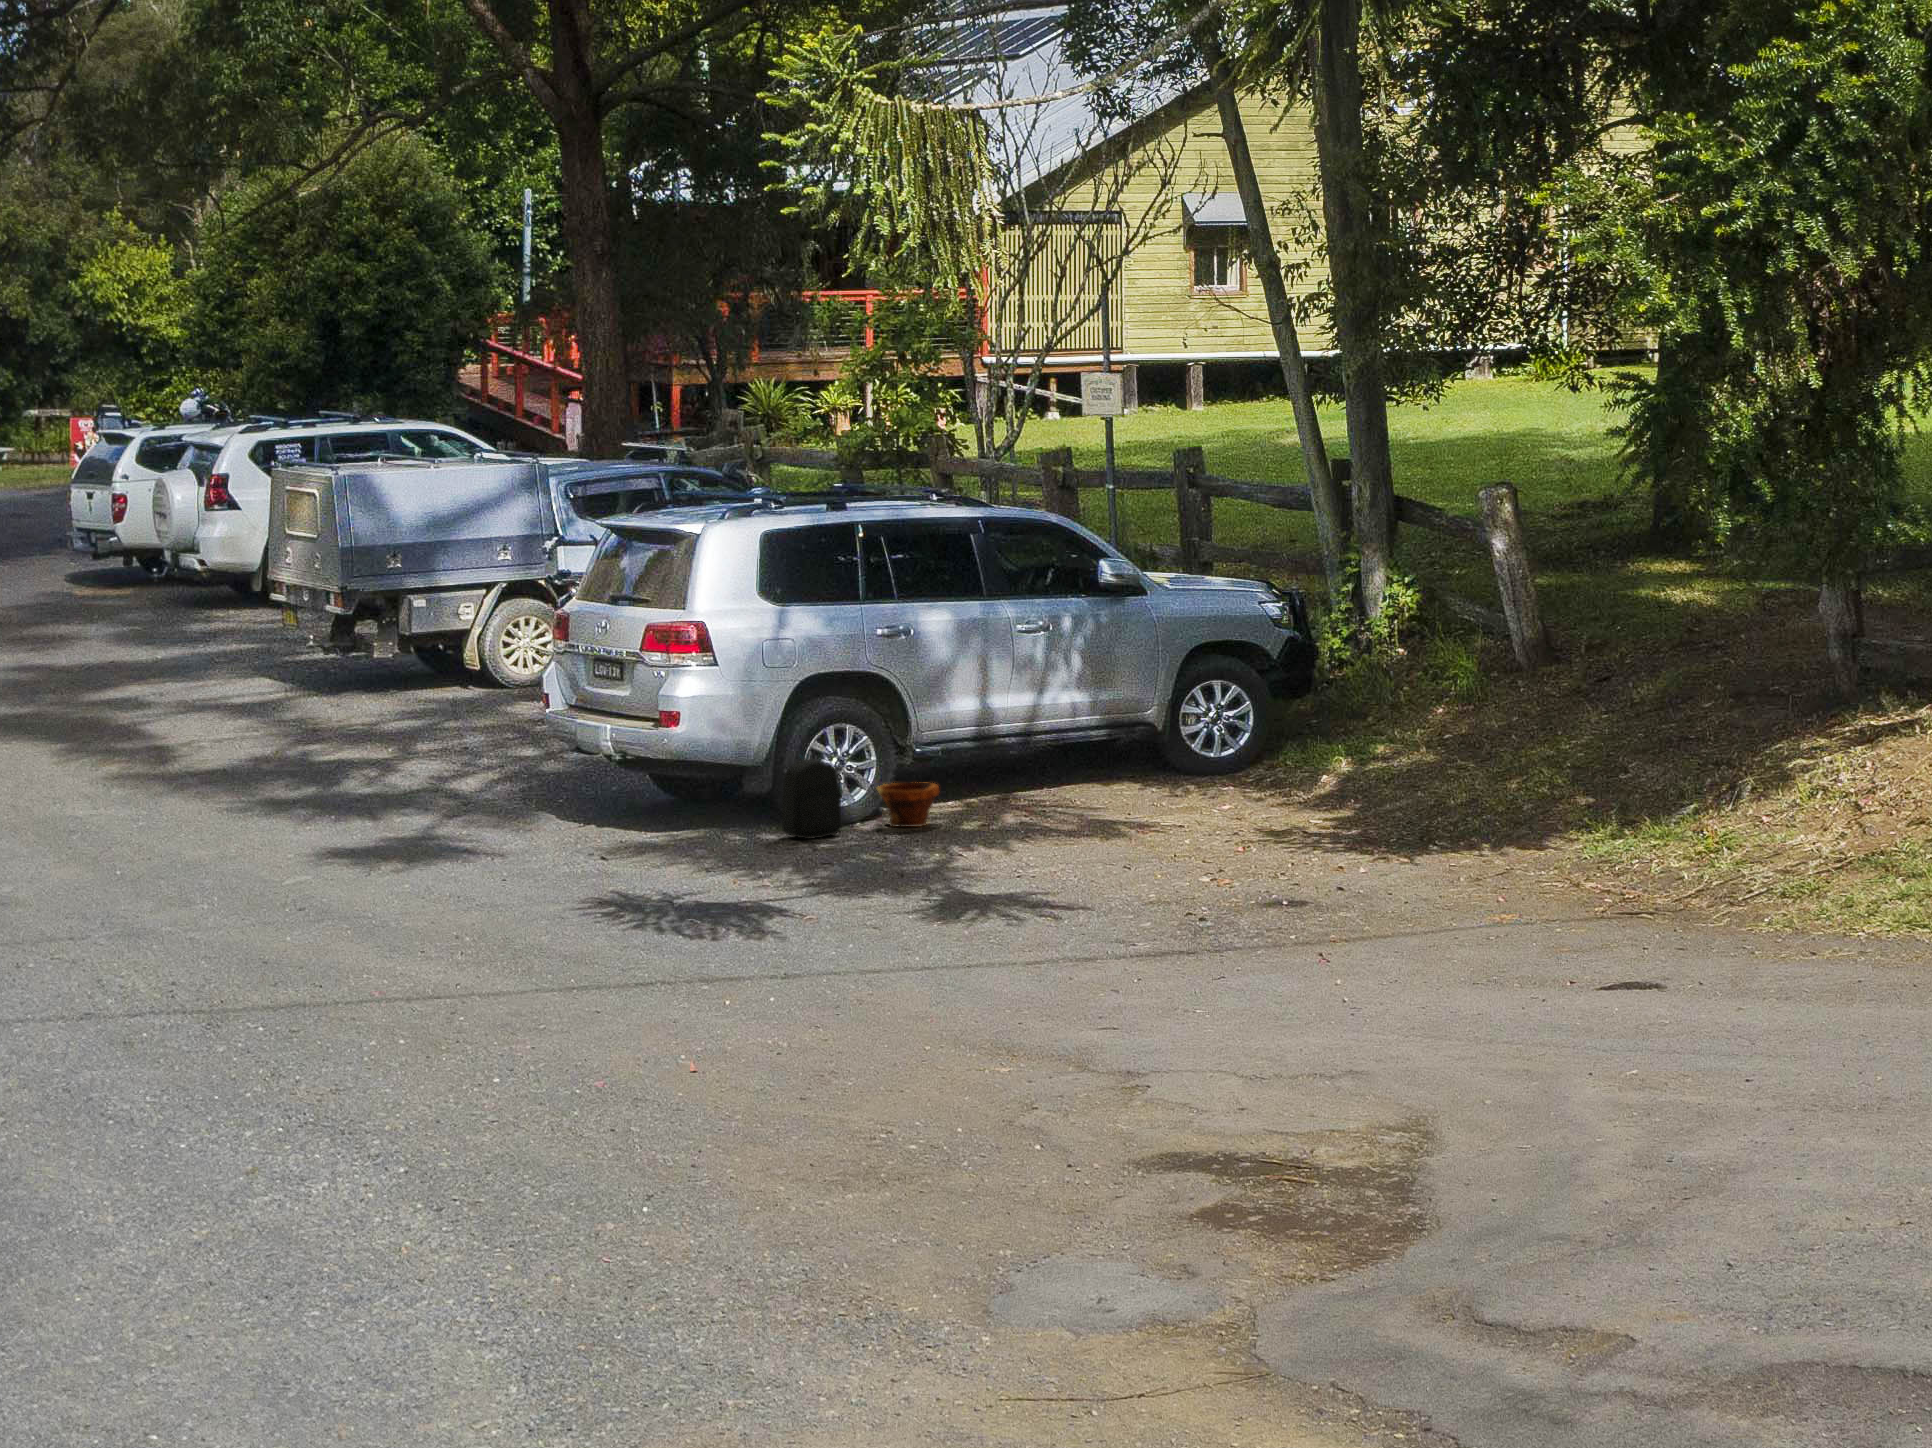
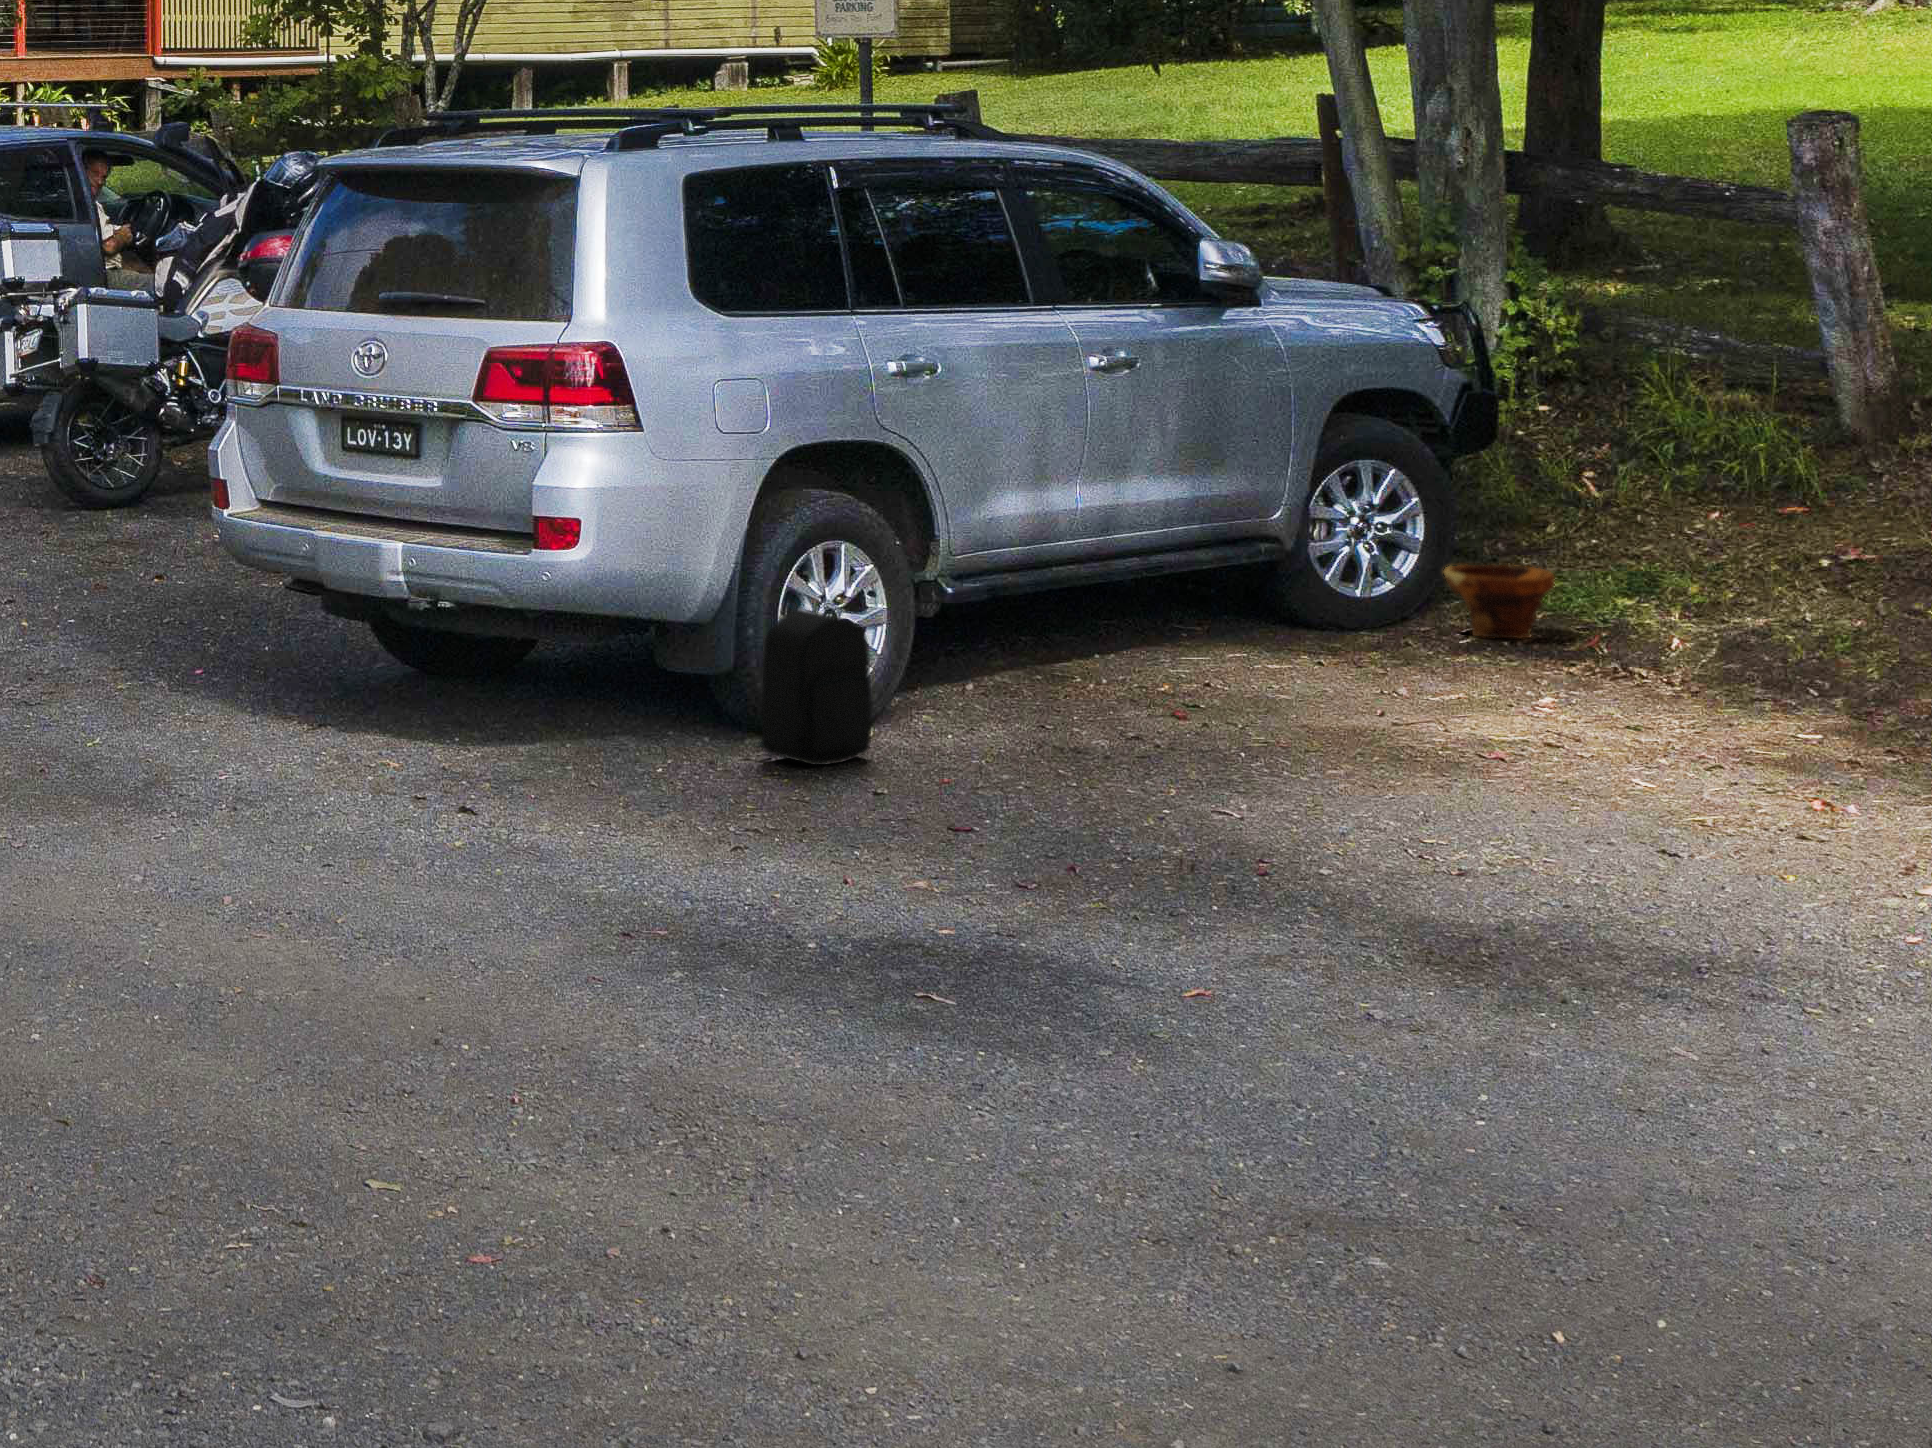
planter: present [877,782,939,827] -> present [1444,565,1555,638]

